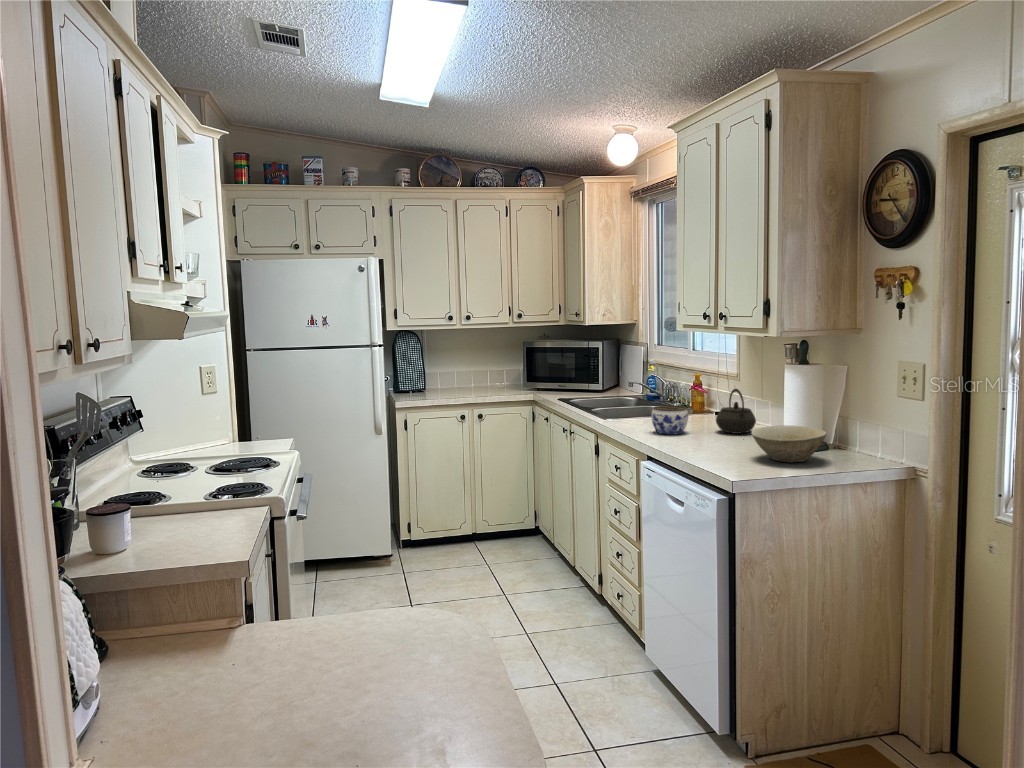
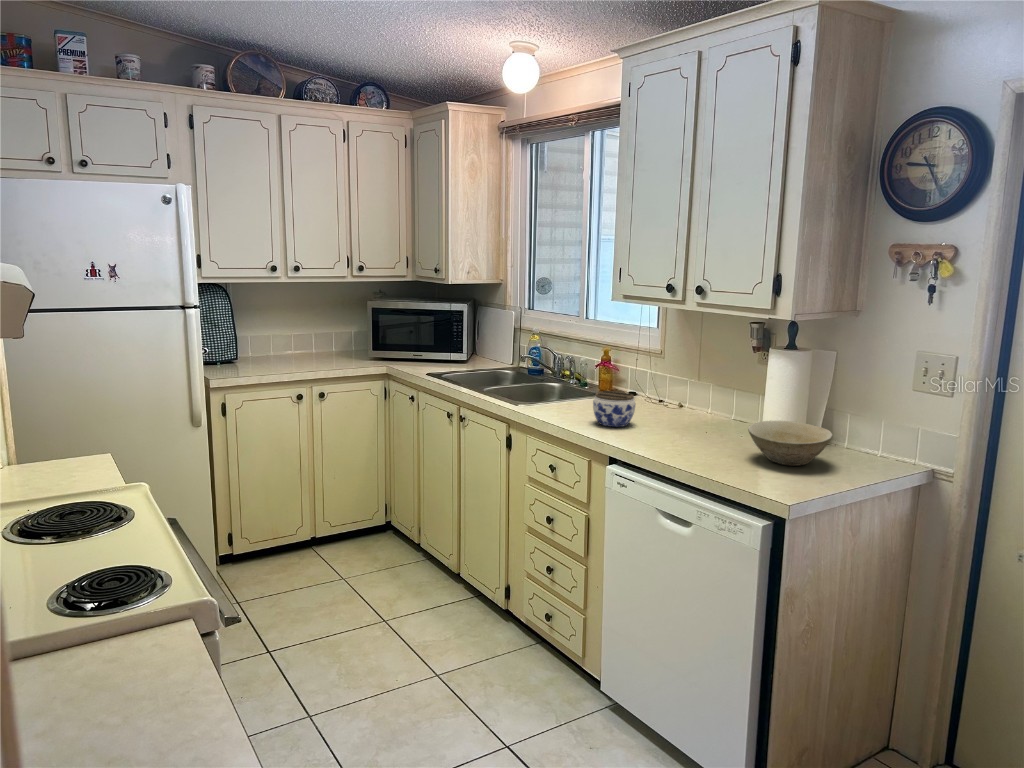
kettle: present [716,389,756,434] -> none [660,372,705,423]

